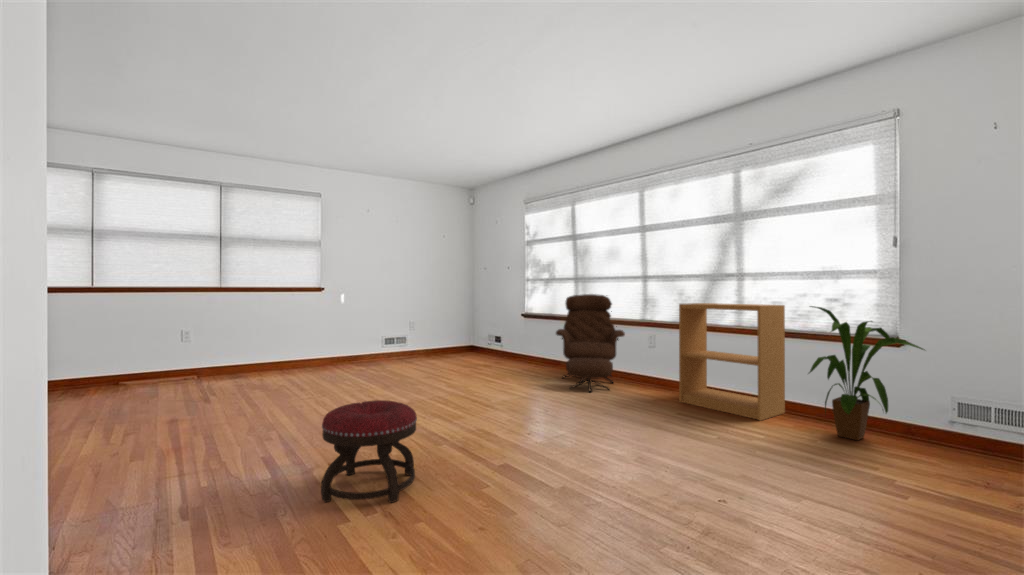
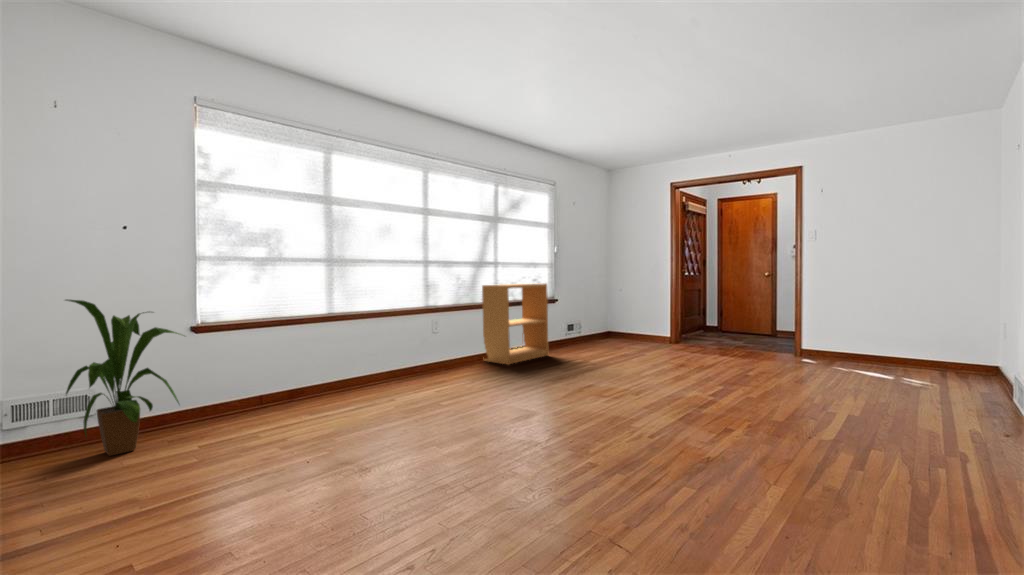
lounge chair: present [556,294,625,393] -> none [362,282,486,392]
house plant: present [809,306,925,440] -> present [66,299,179,456]
ottoman: present [321,400,417,503] -> none [775,348,857,416]

